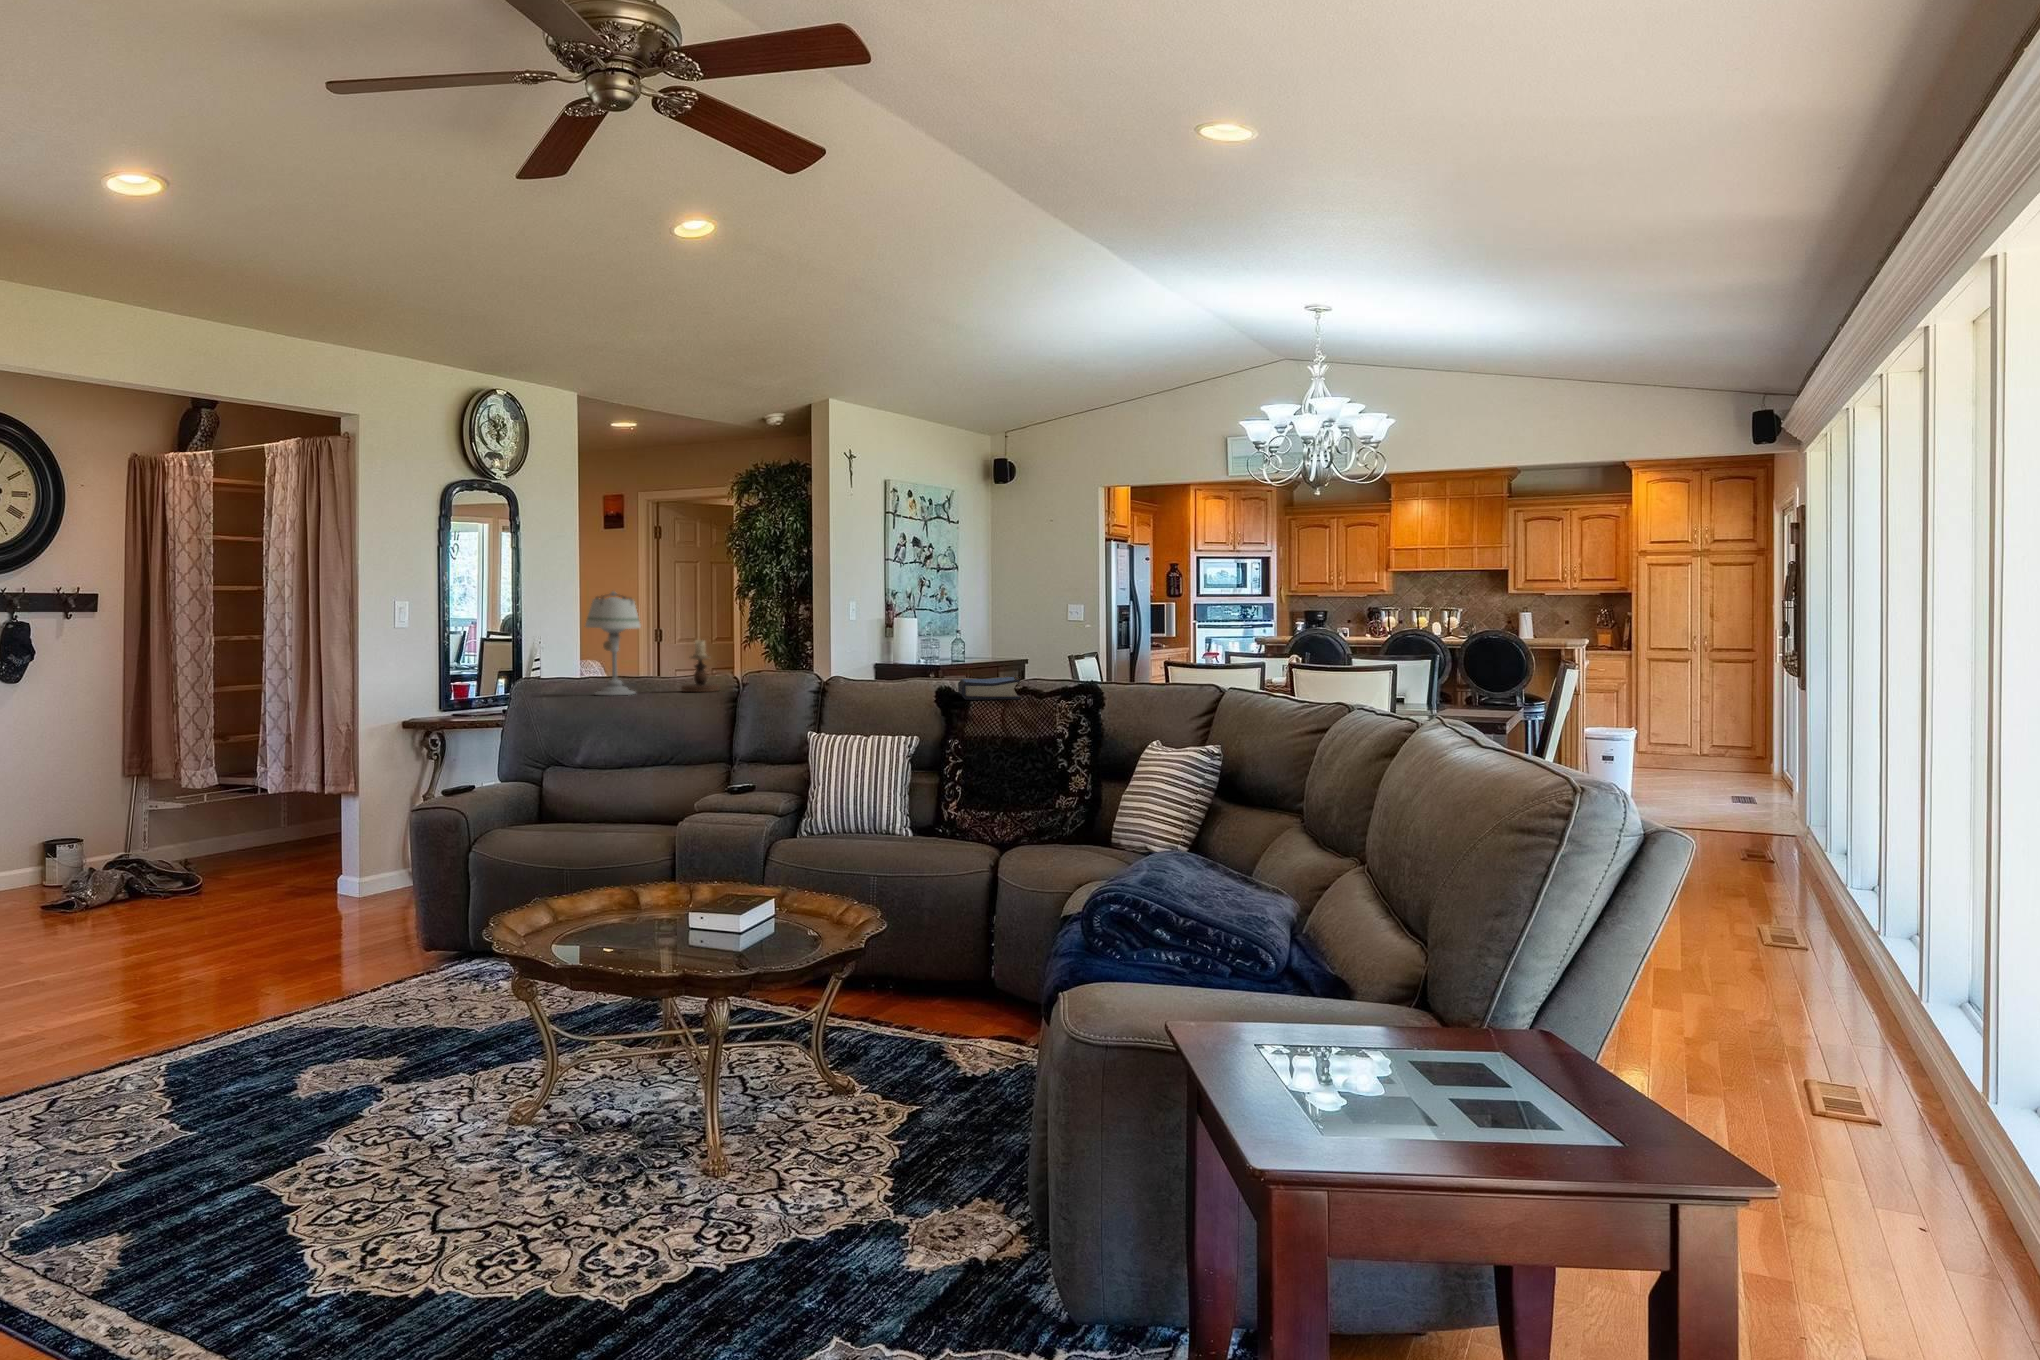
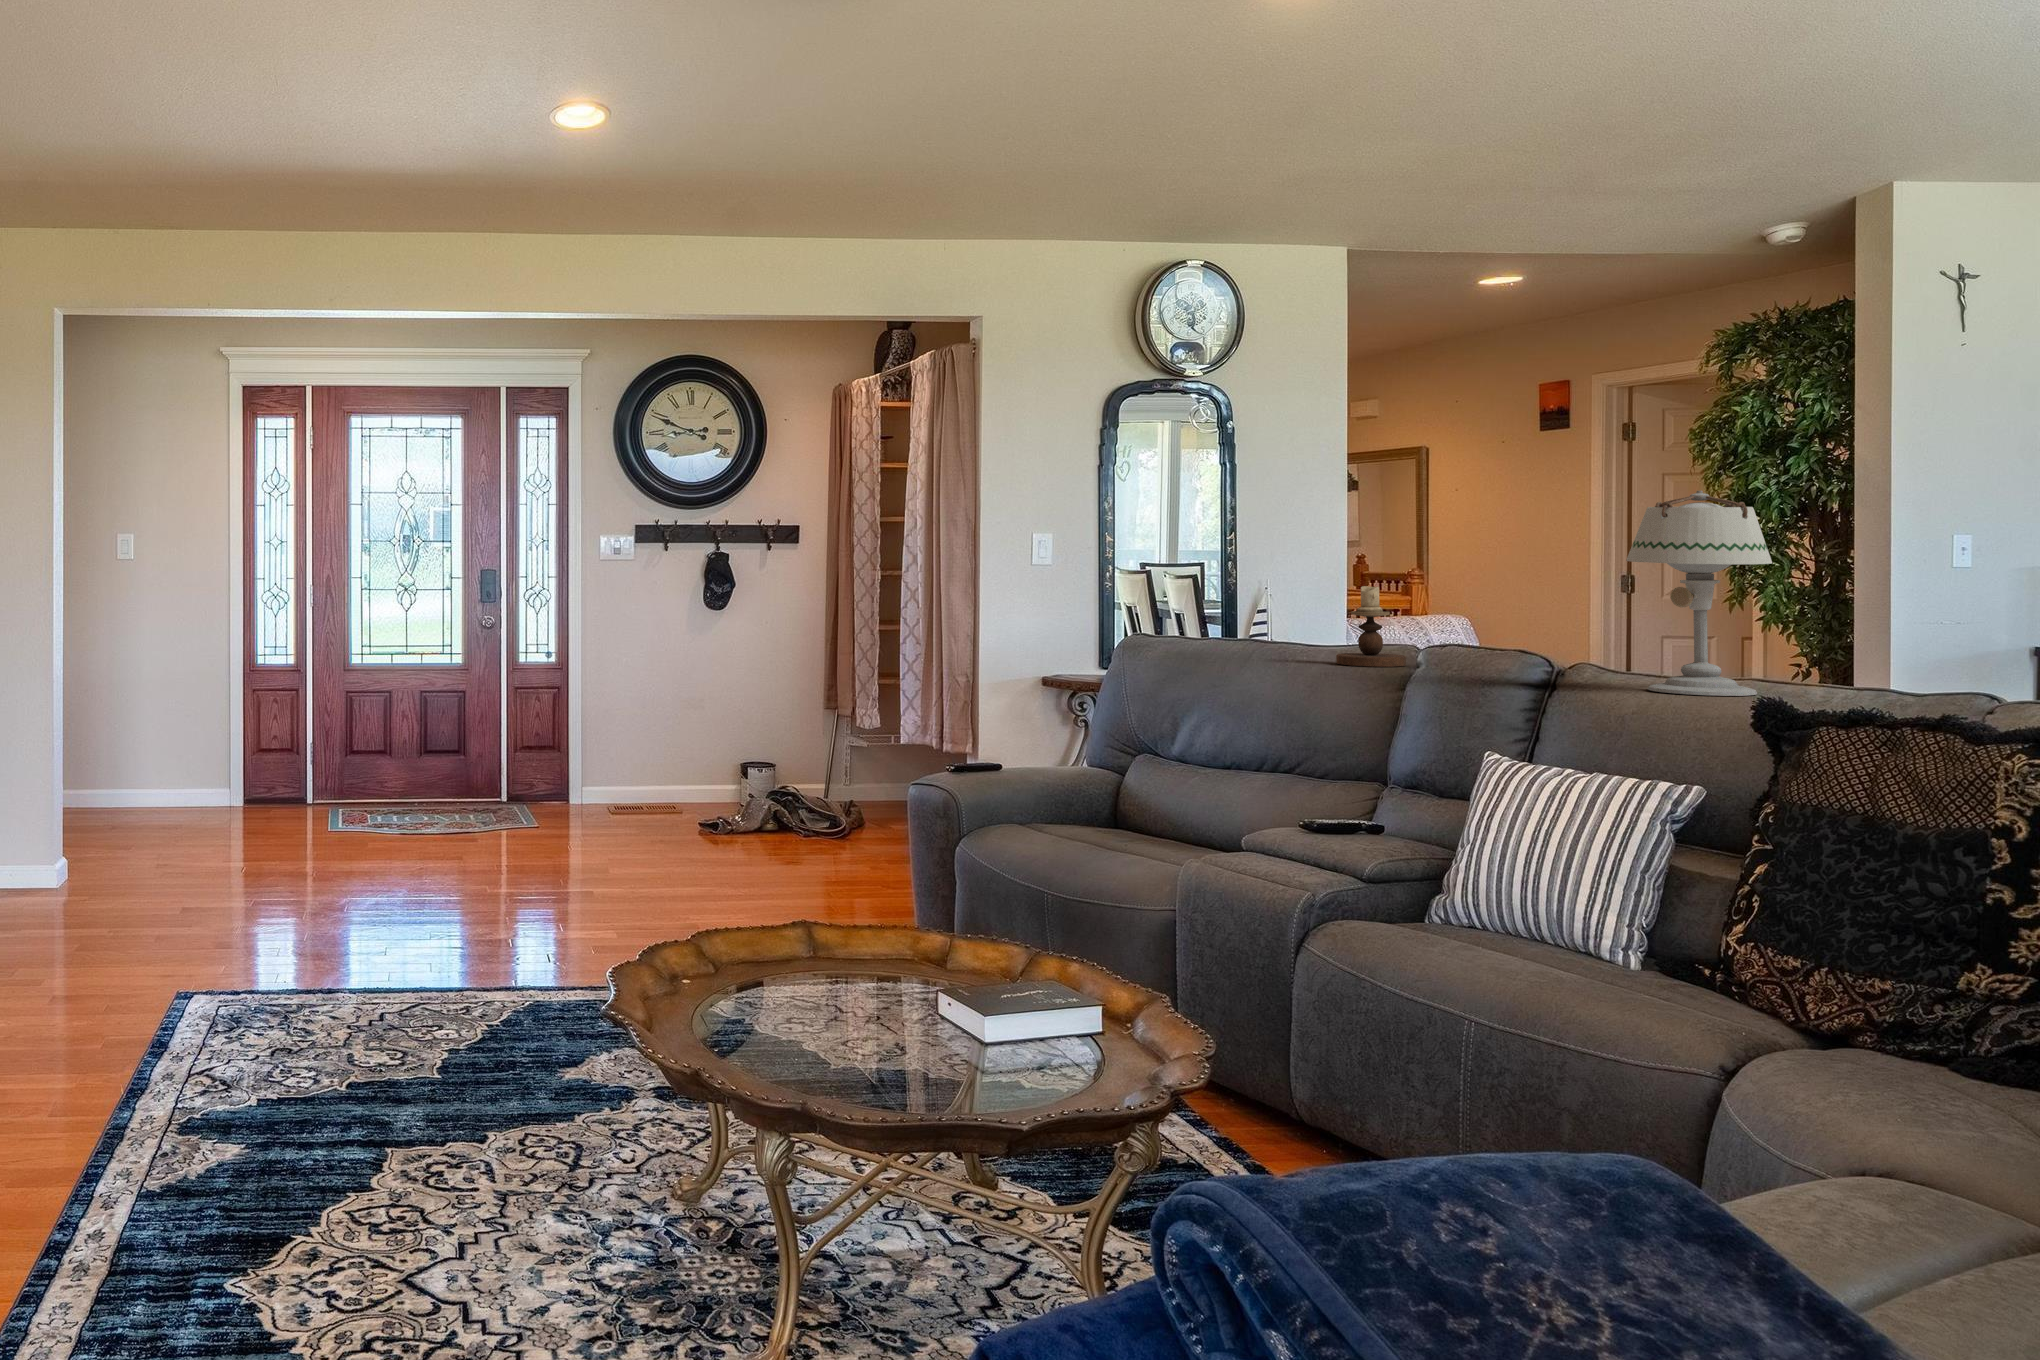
table lamp: present [584,591,641,696] -> present [1626,491,1772,696]
hardback book: present [958,677,1020,700] -> none [1772,680,1977,734]

